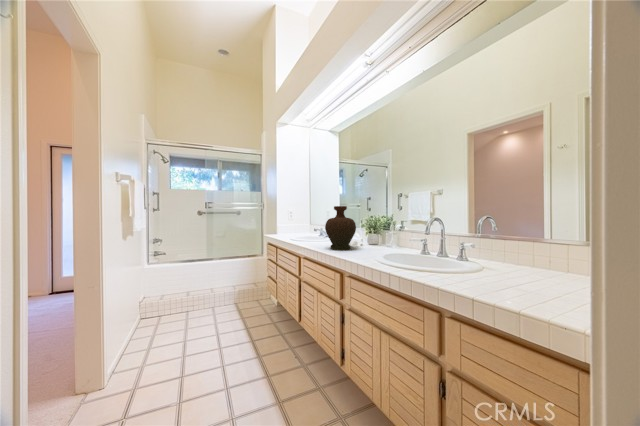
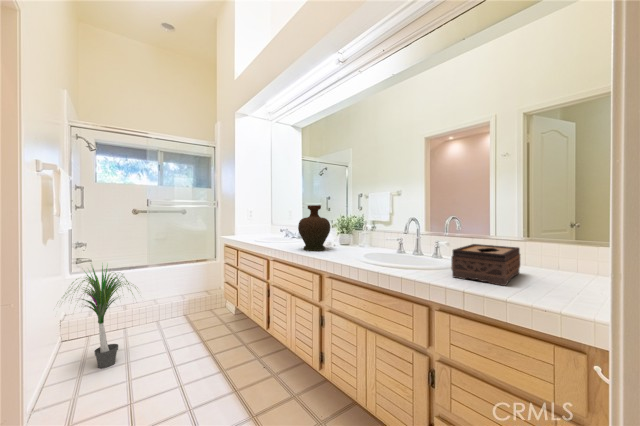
tissue box: none [468,247,557,296] -> present [451,244,520,286]
potted plant: none [129,253,198,343] -> present [64,266,133,368]

